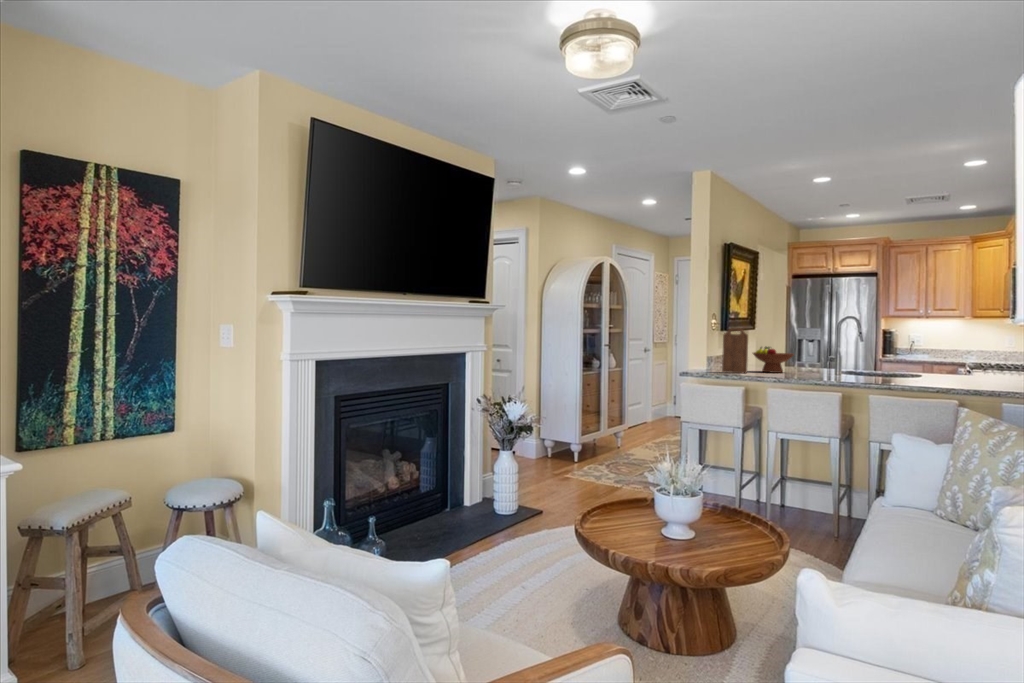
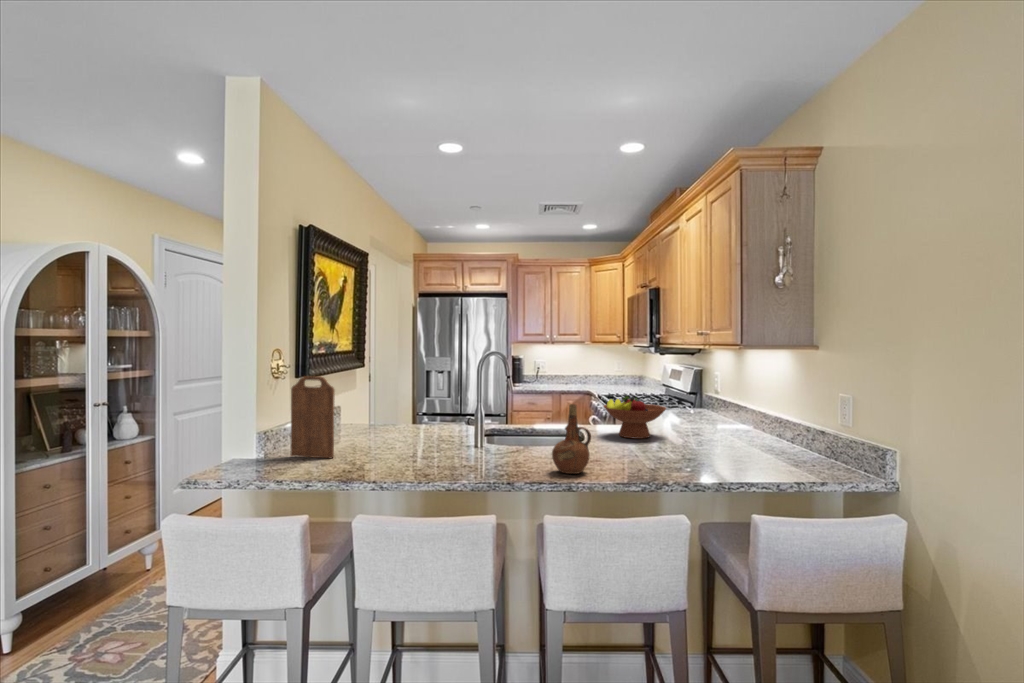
ceramic pitcher: none [882,343,909,382] -> present [552,404,591,474]
fruit bowl: present [753,347,794,373] -> present [604,396,666,439]

